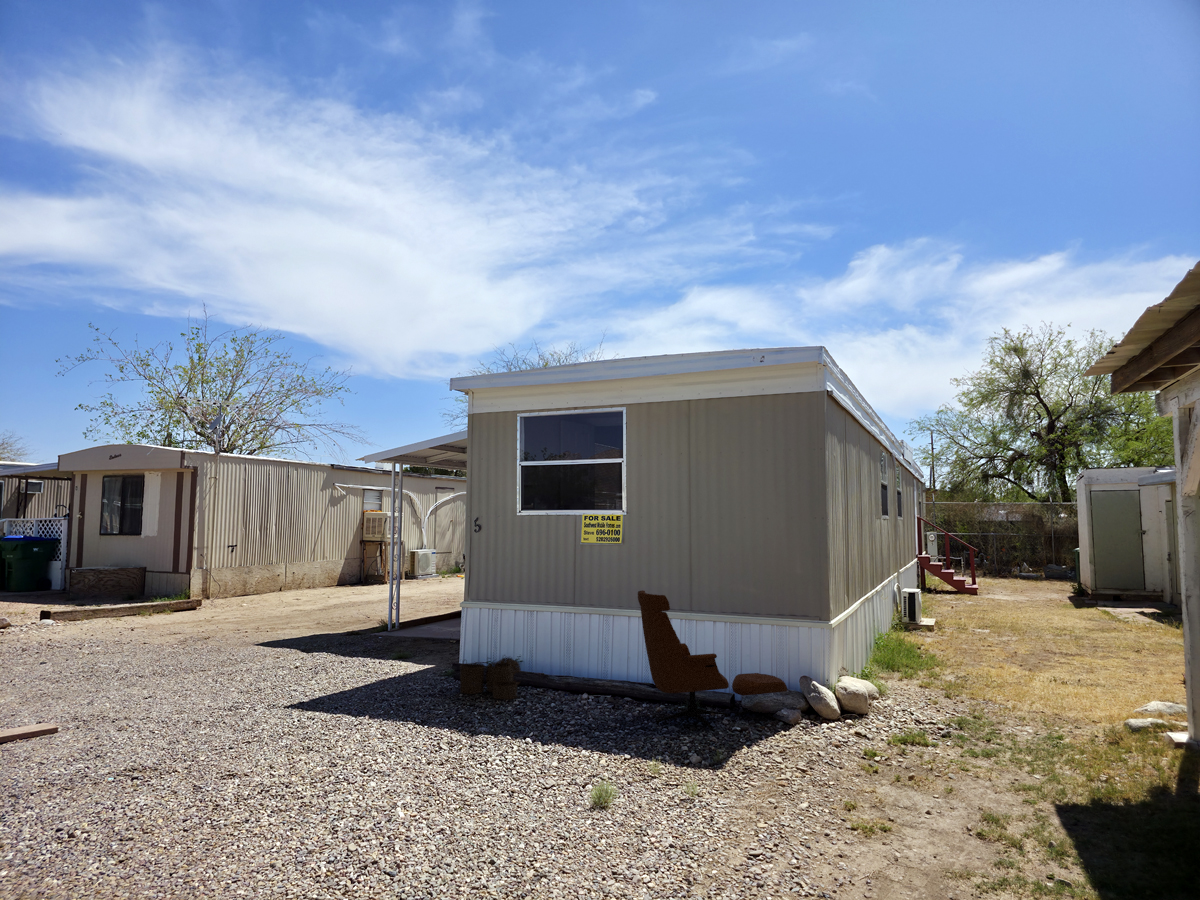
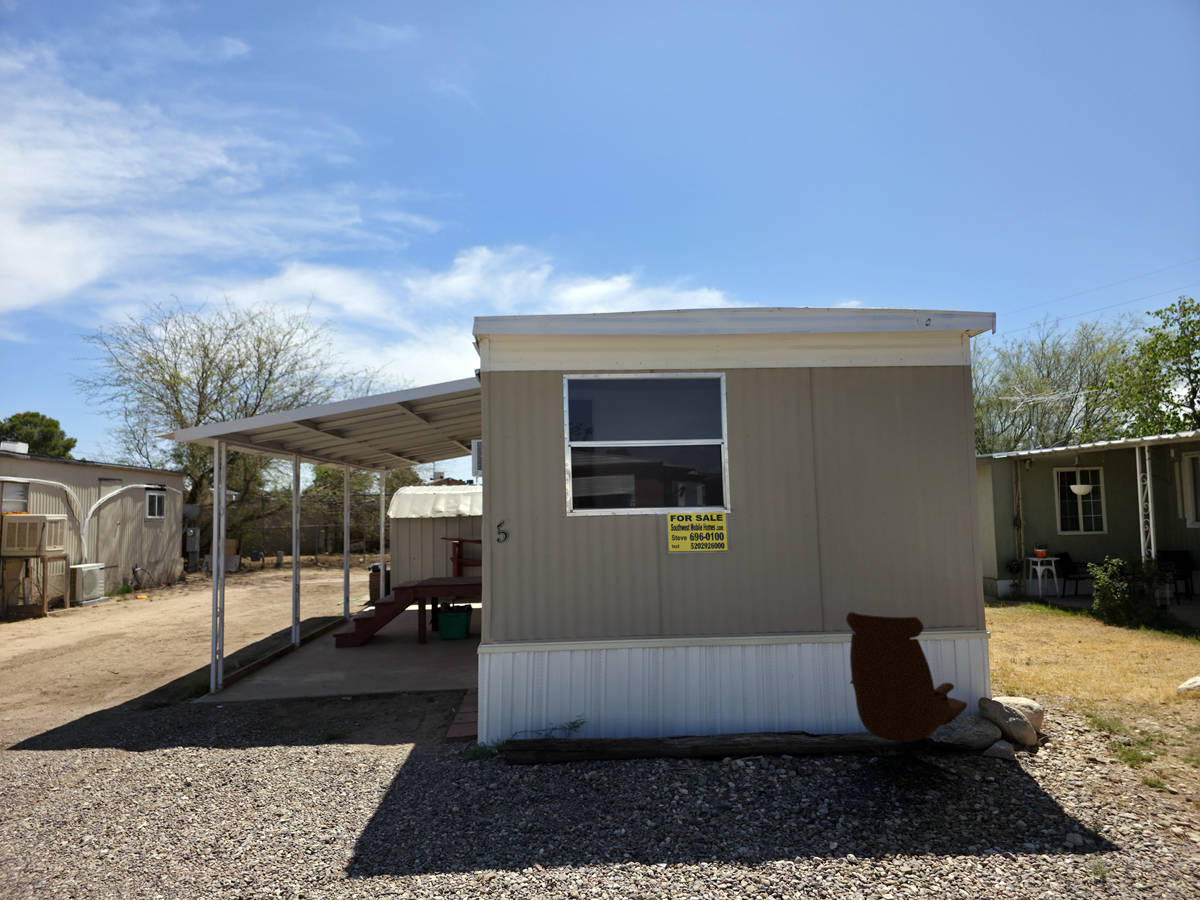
woven basket: present [460,657,521,699] -> none [544,719,645,790]

